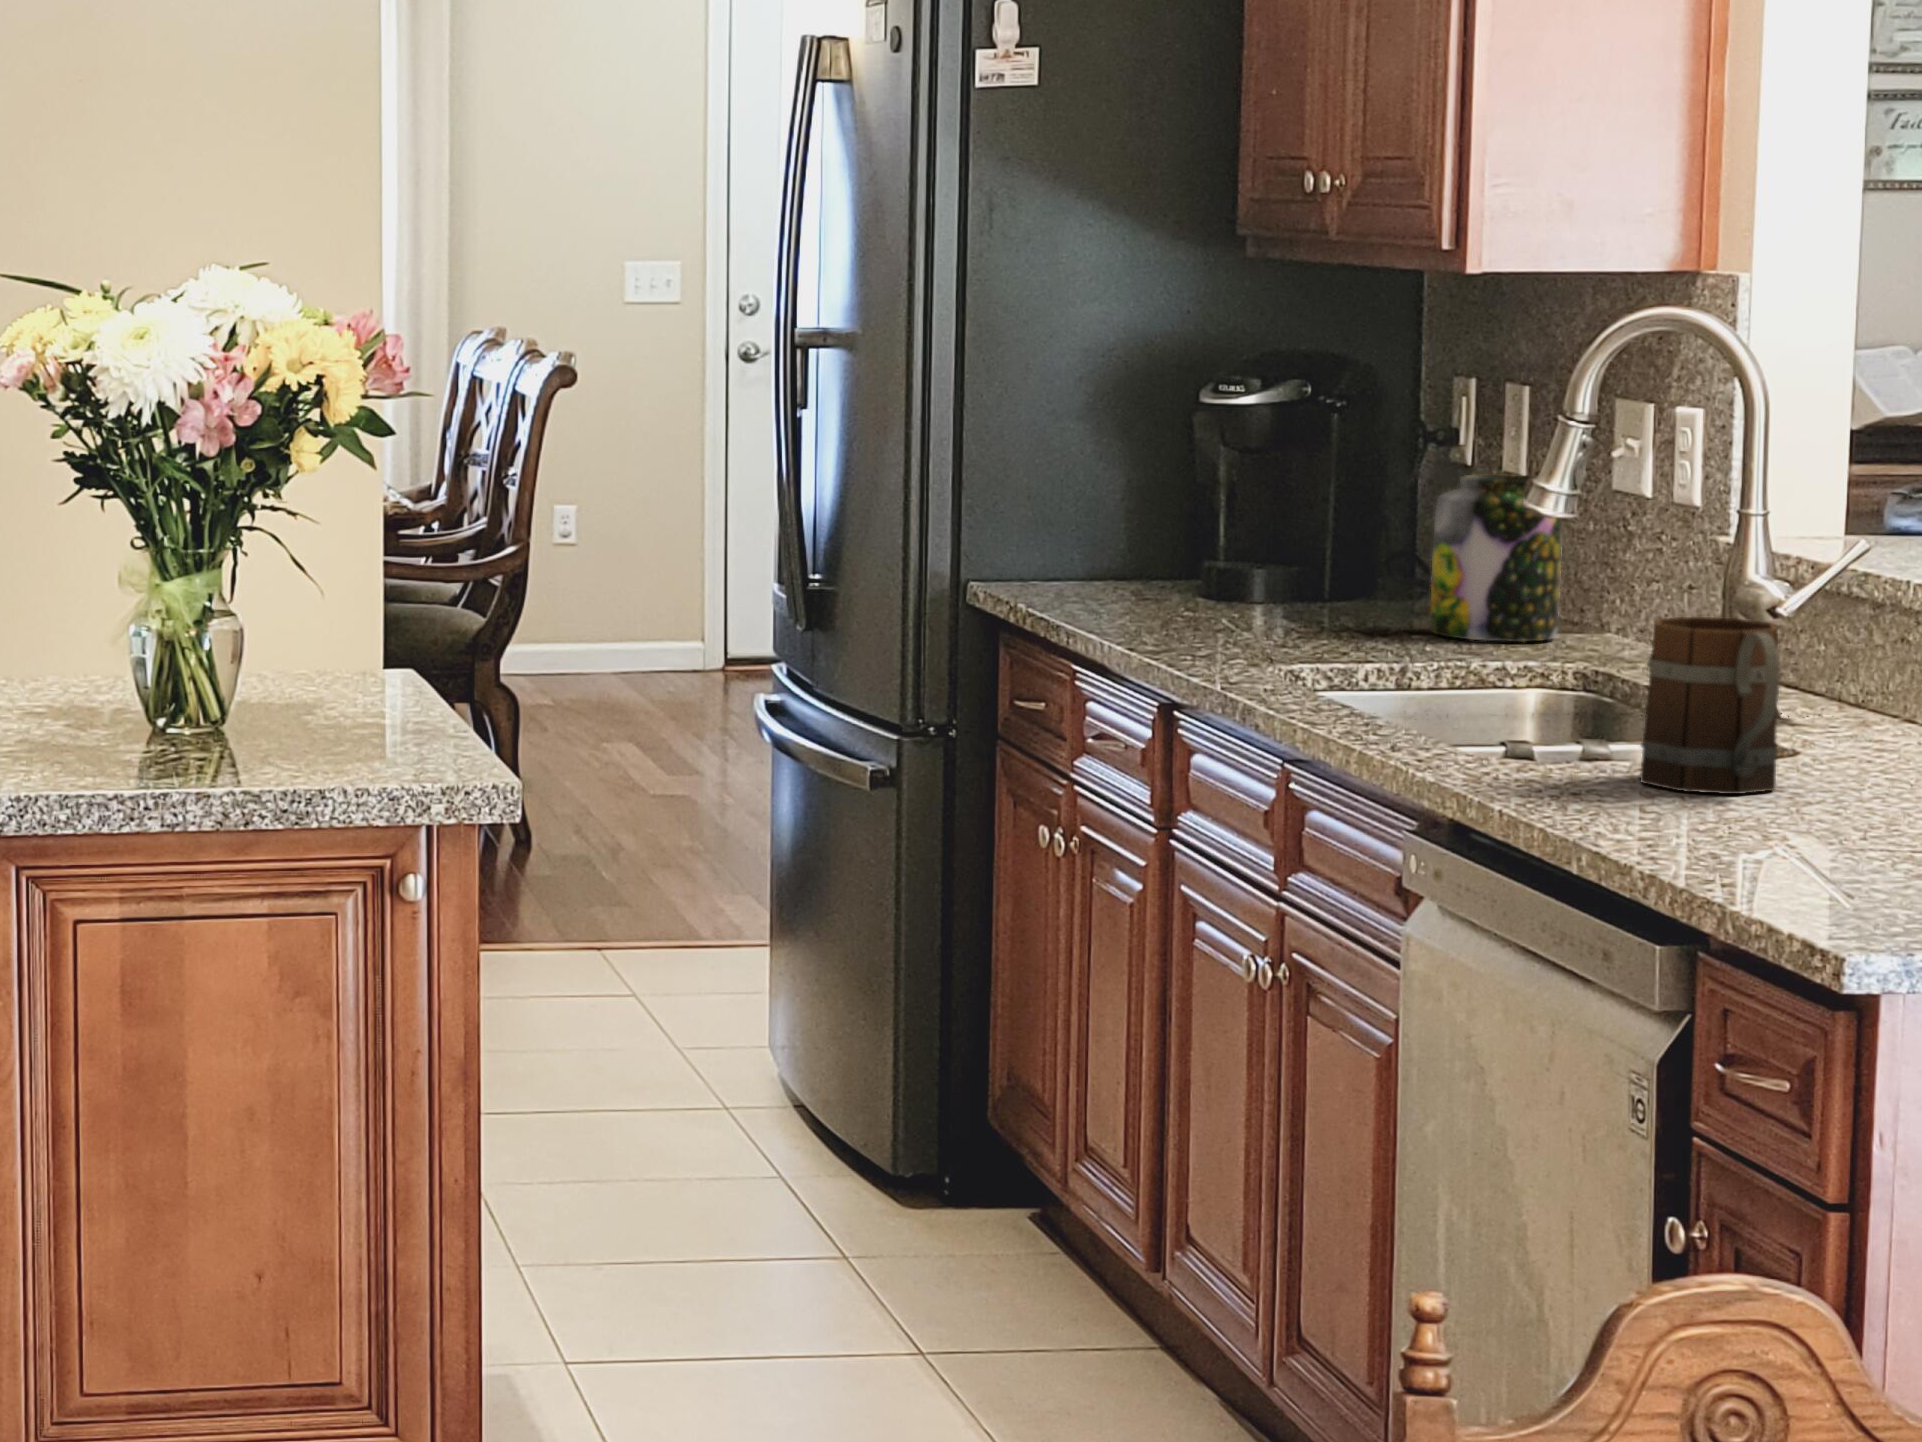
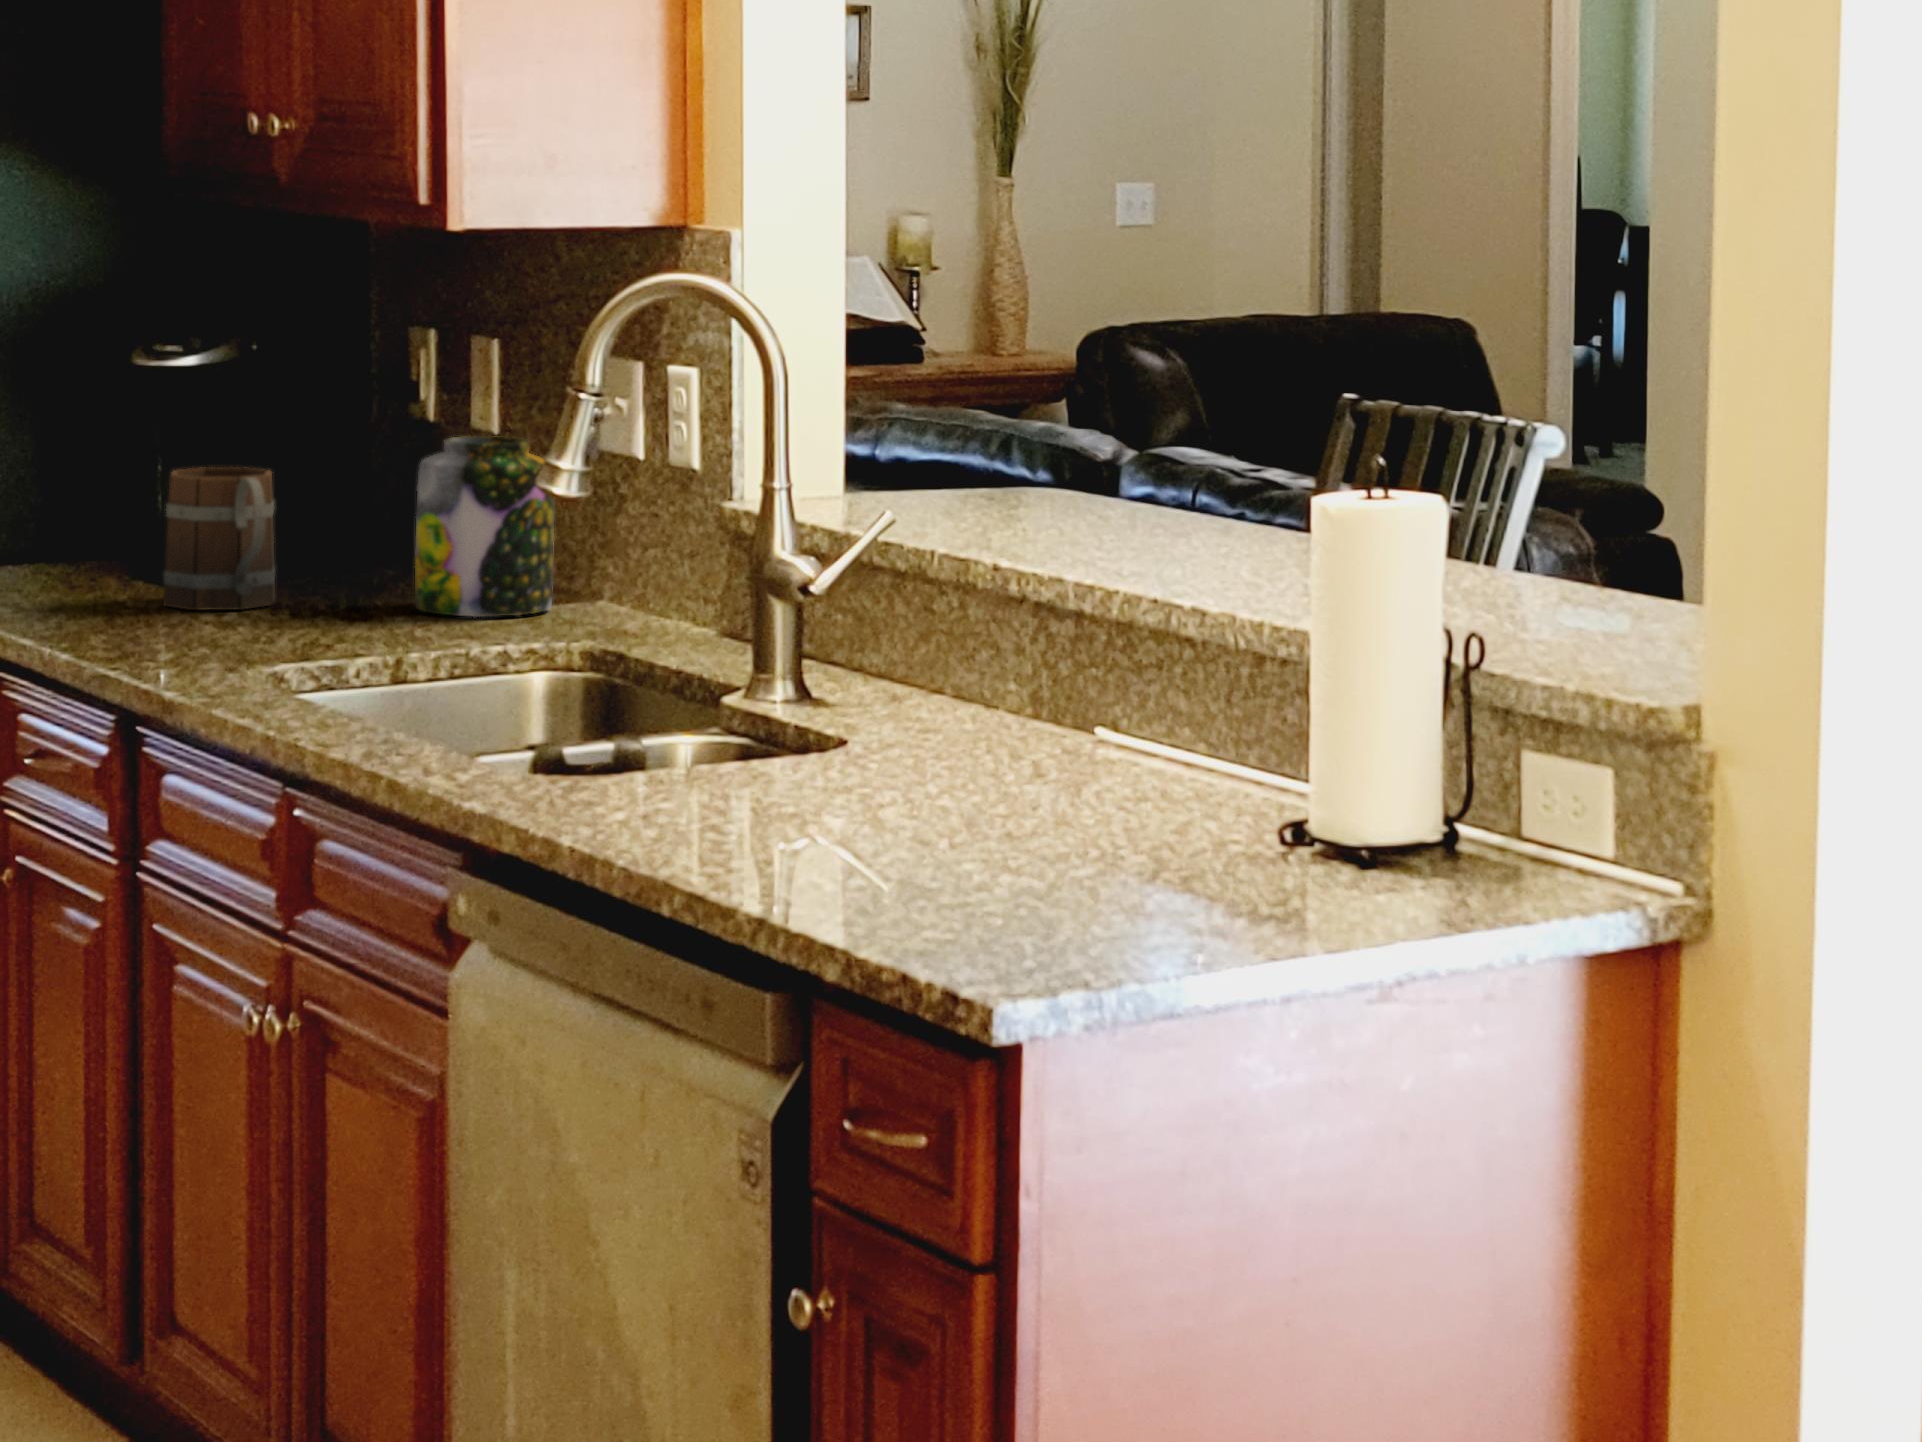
mug: present [1640,617,1780,794] -> present [163,467,276,610]

